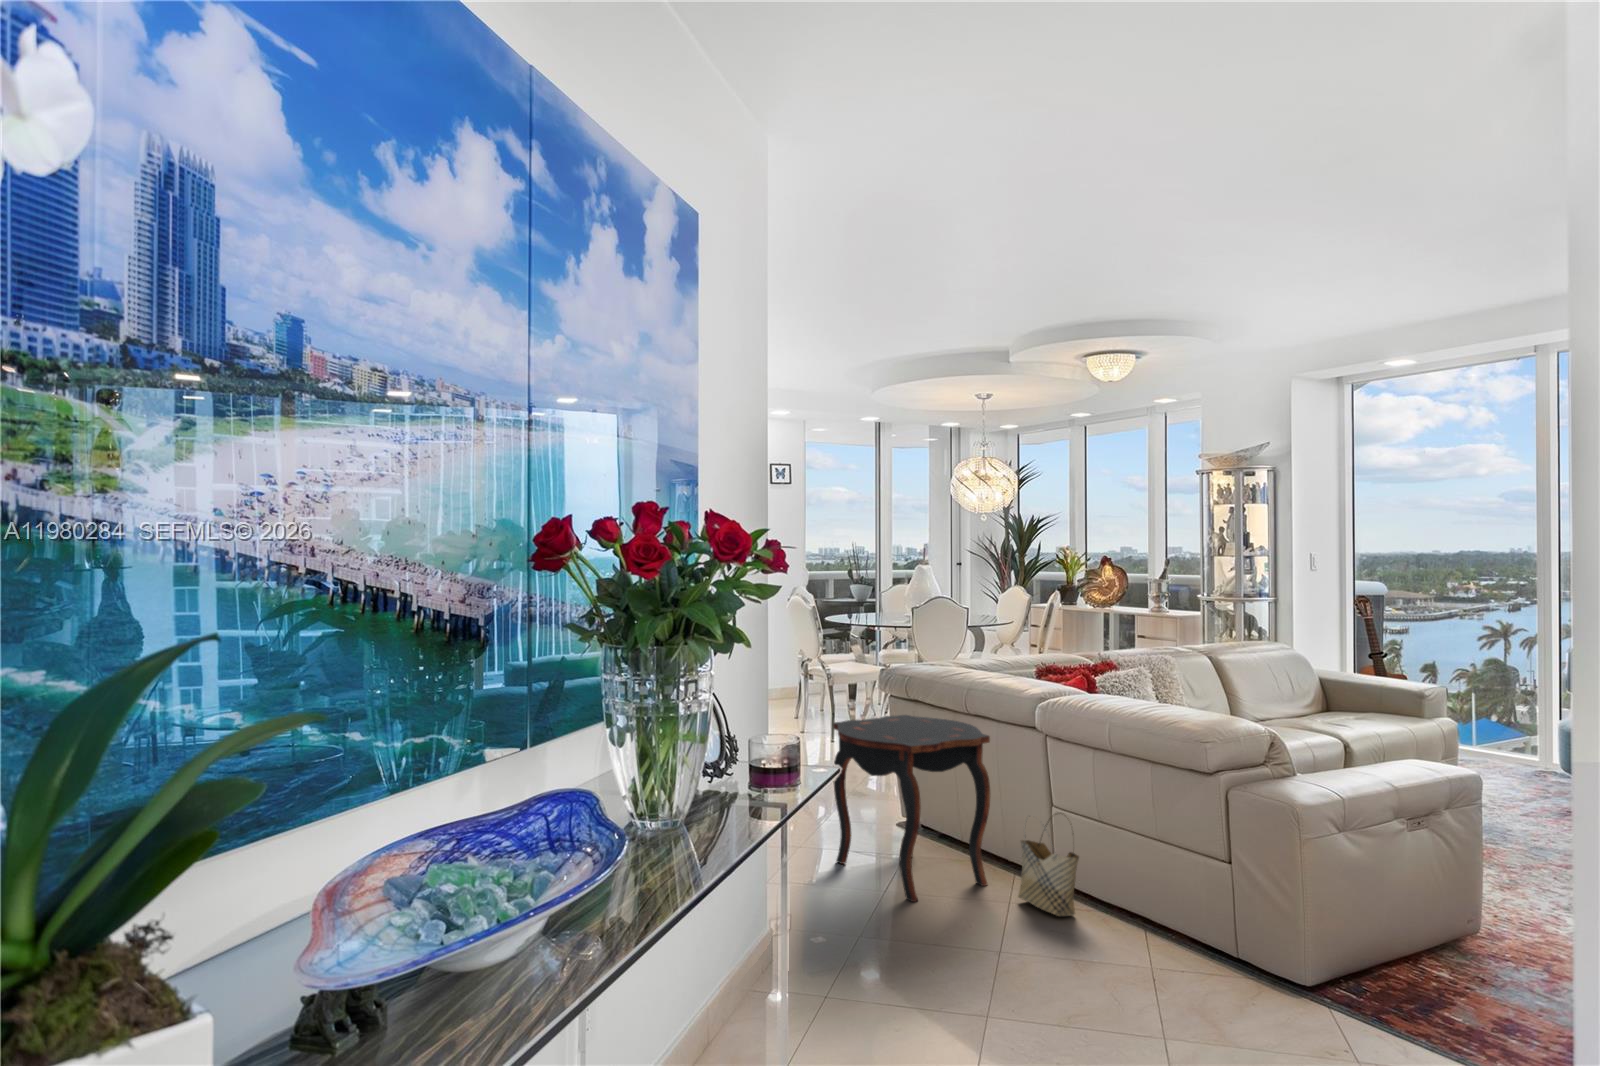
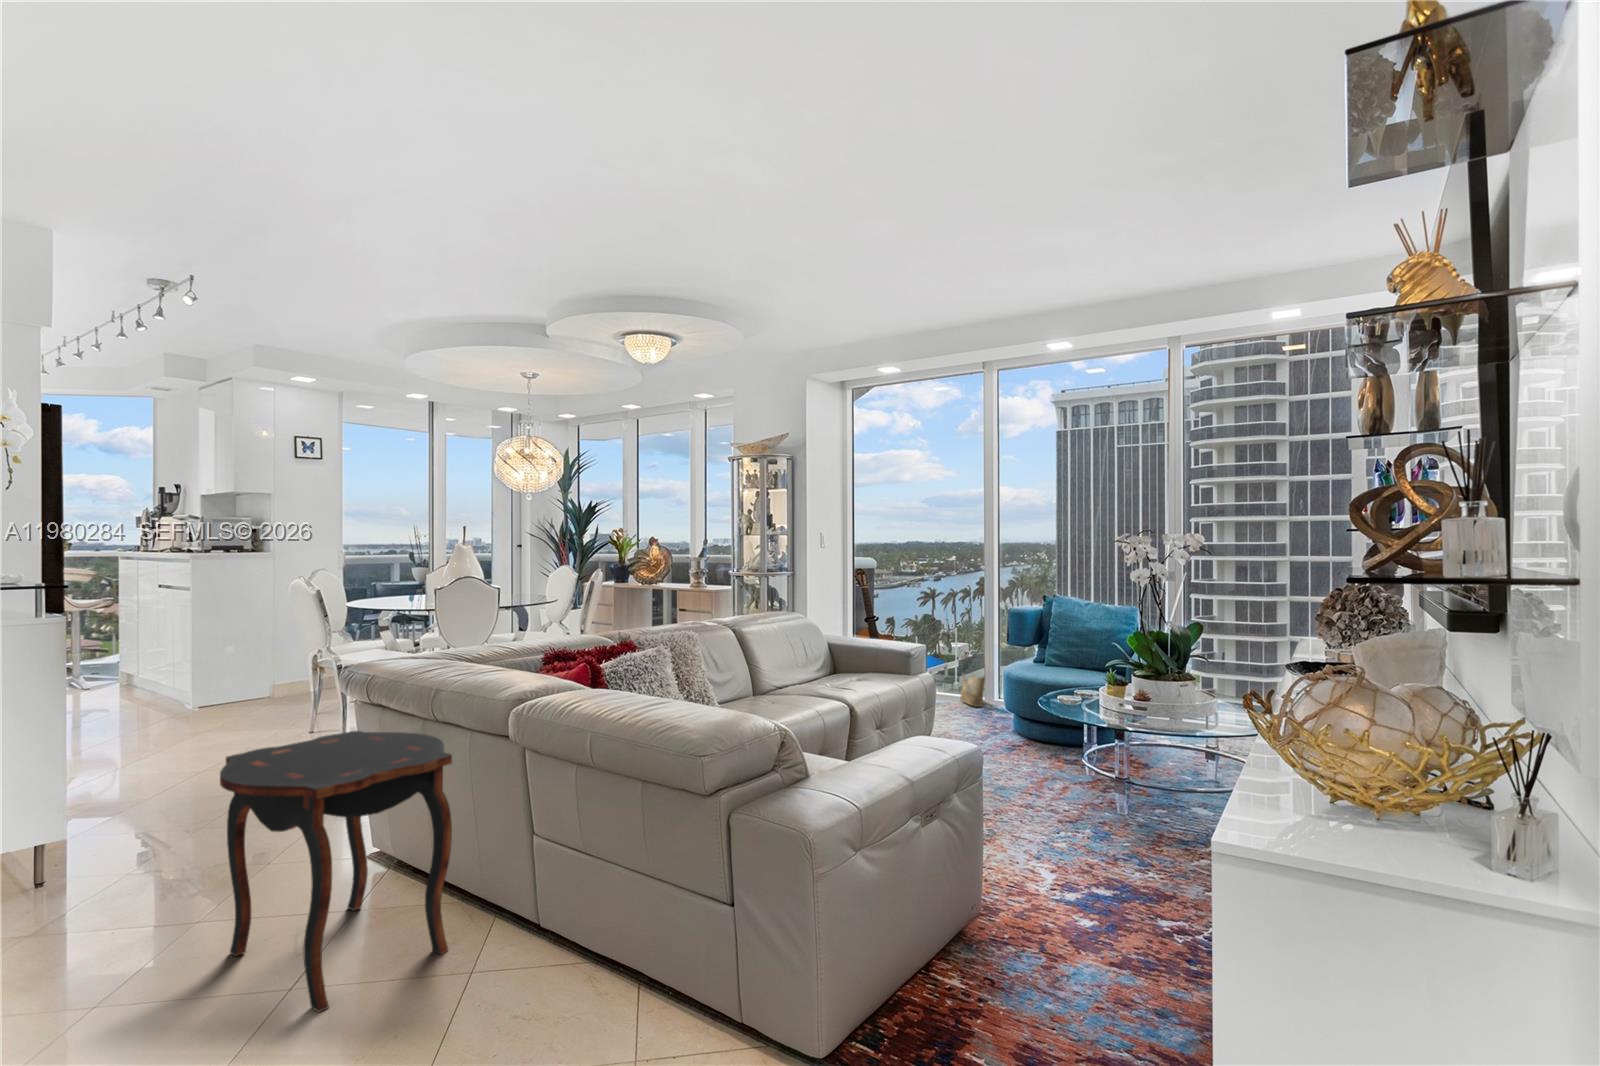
woven basket: present [1018,818,1079,916] -> present [960,673,985,707]

